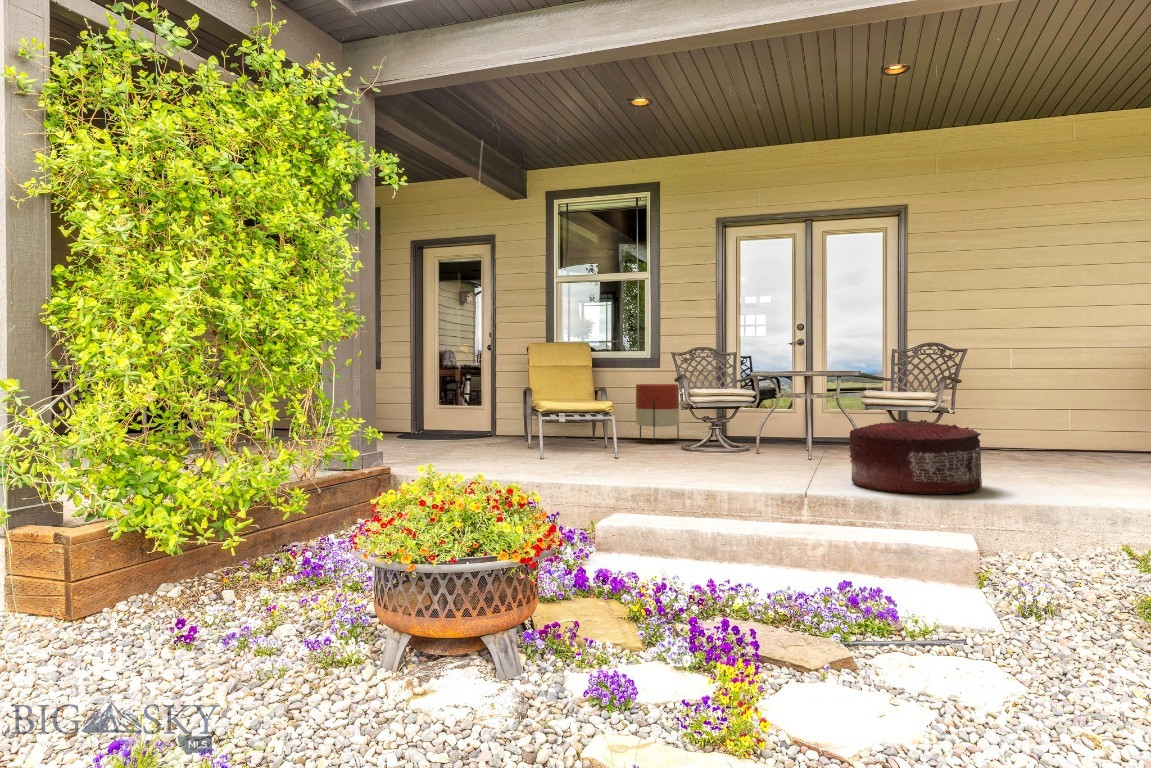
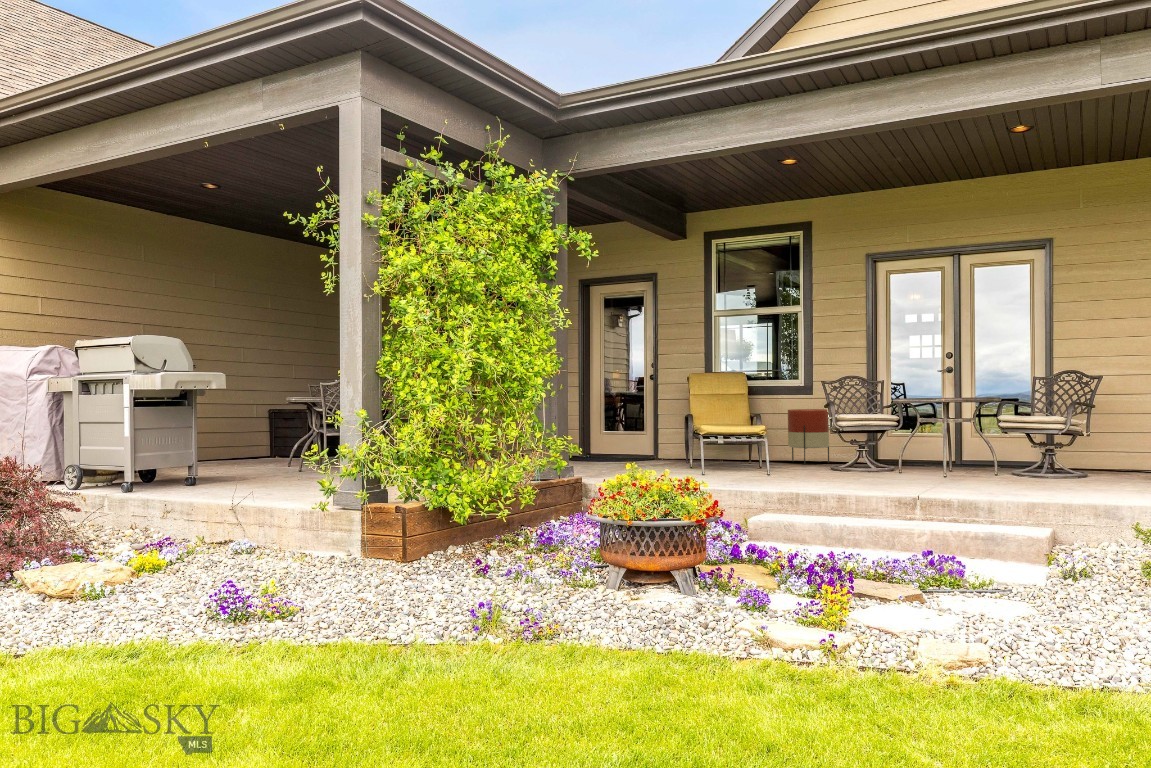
pouf: present [849,422,982,494] -> none [961,444,1077,501]

